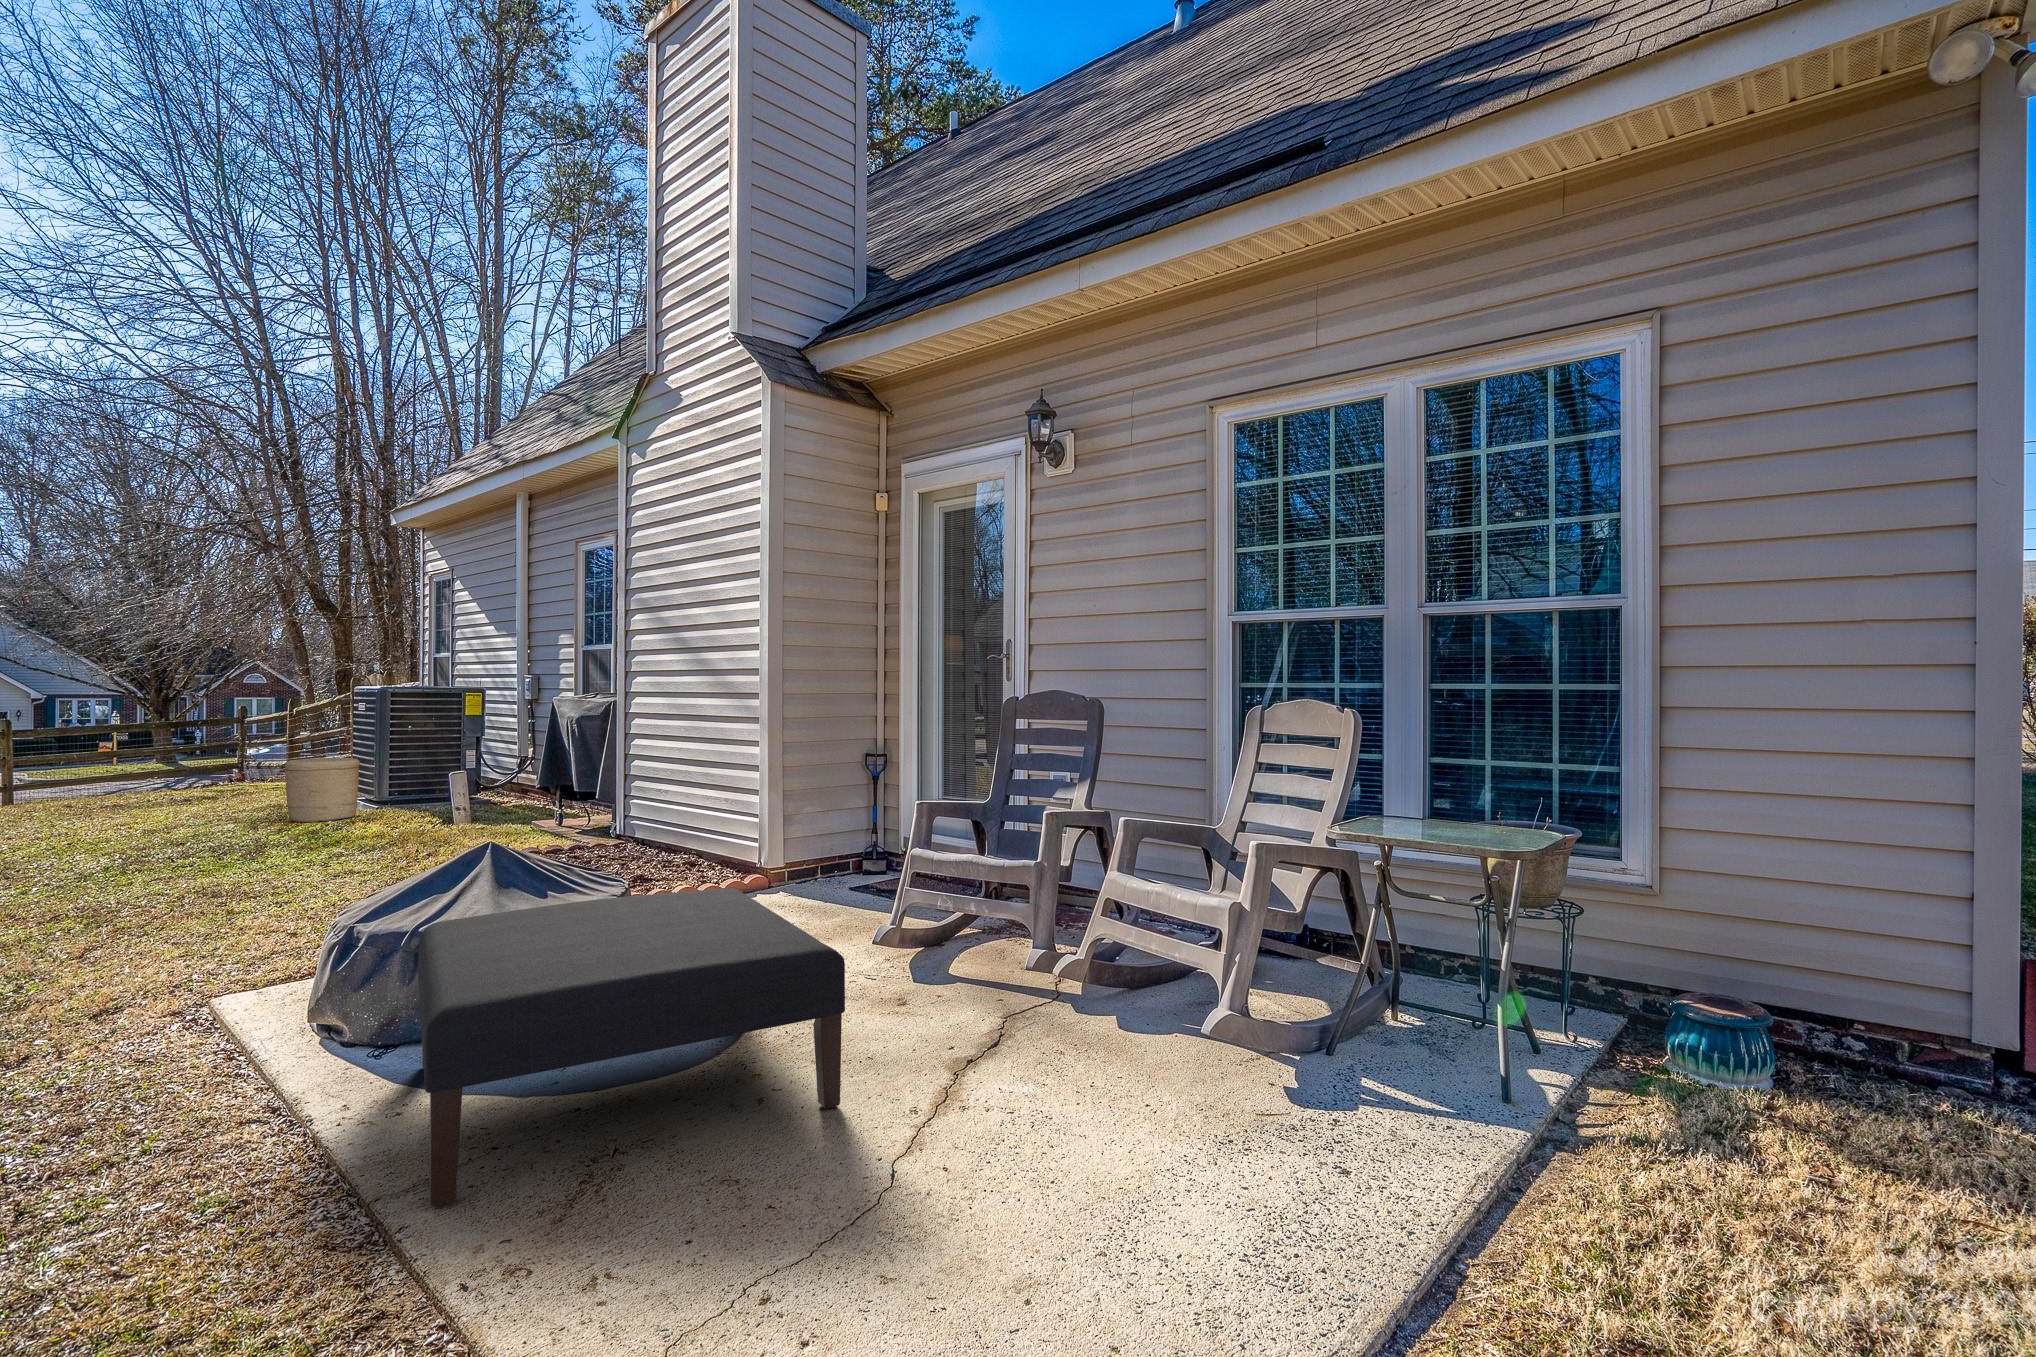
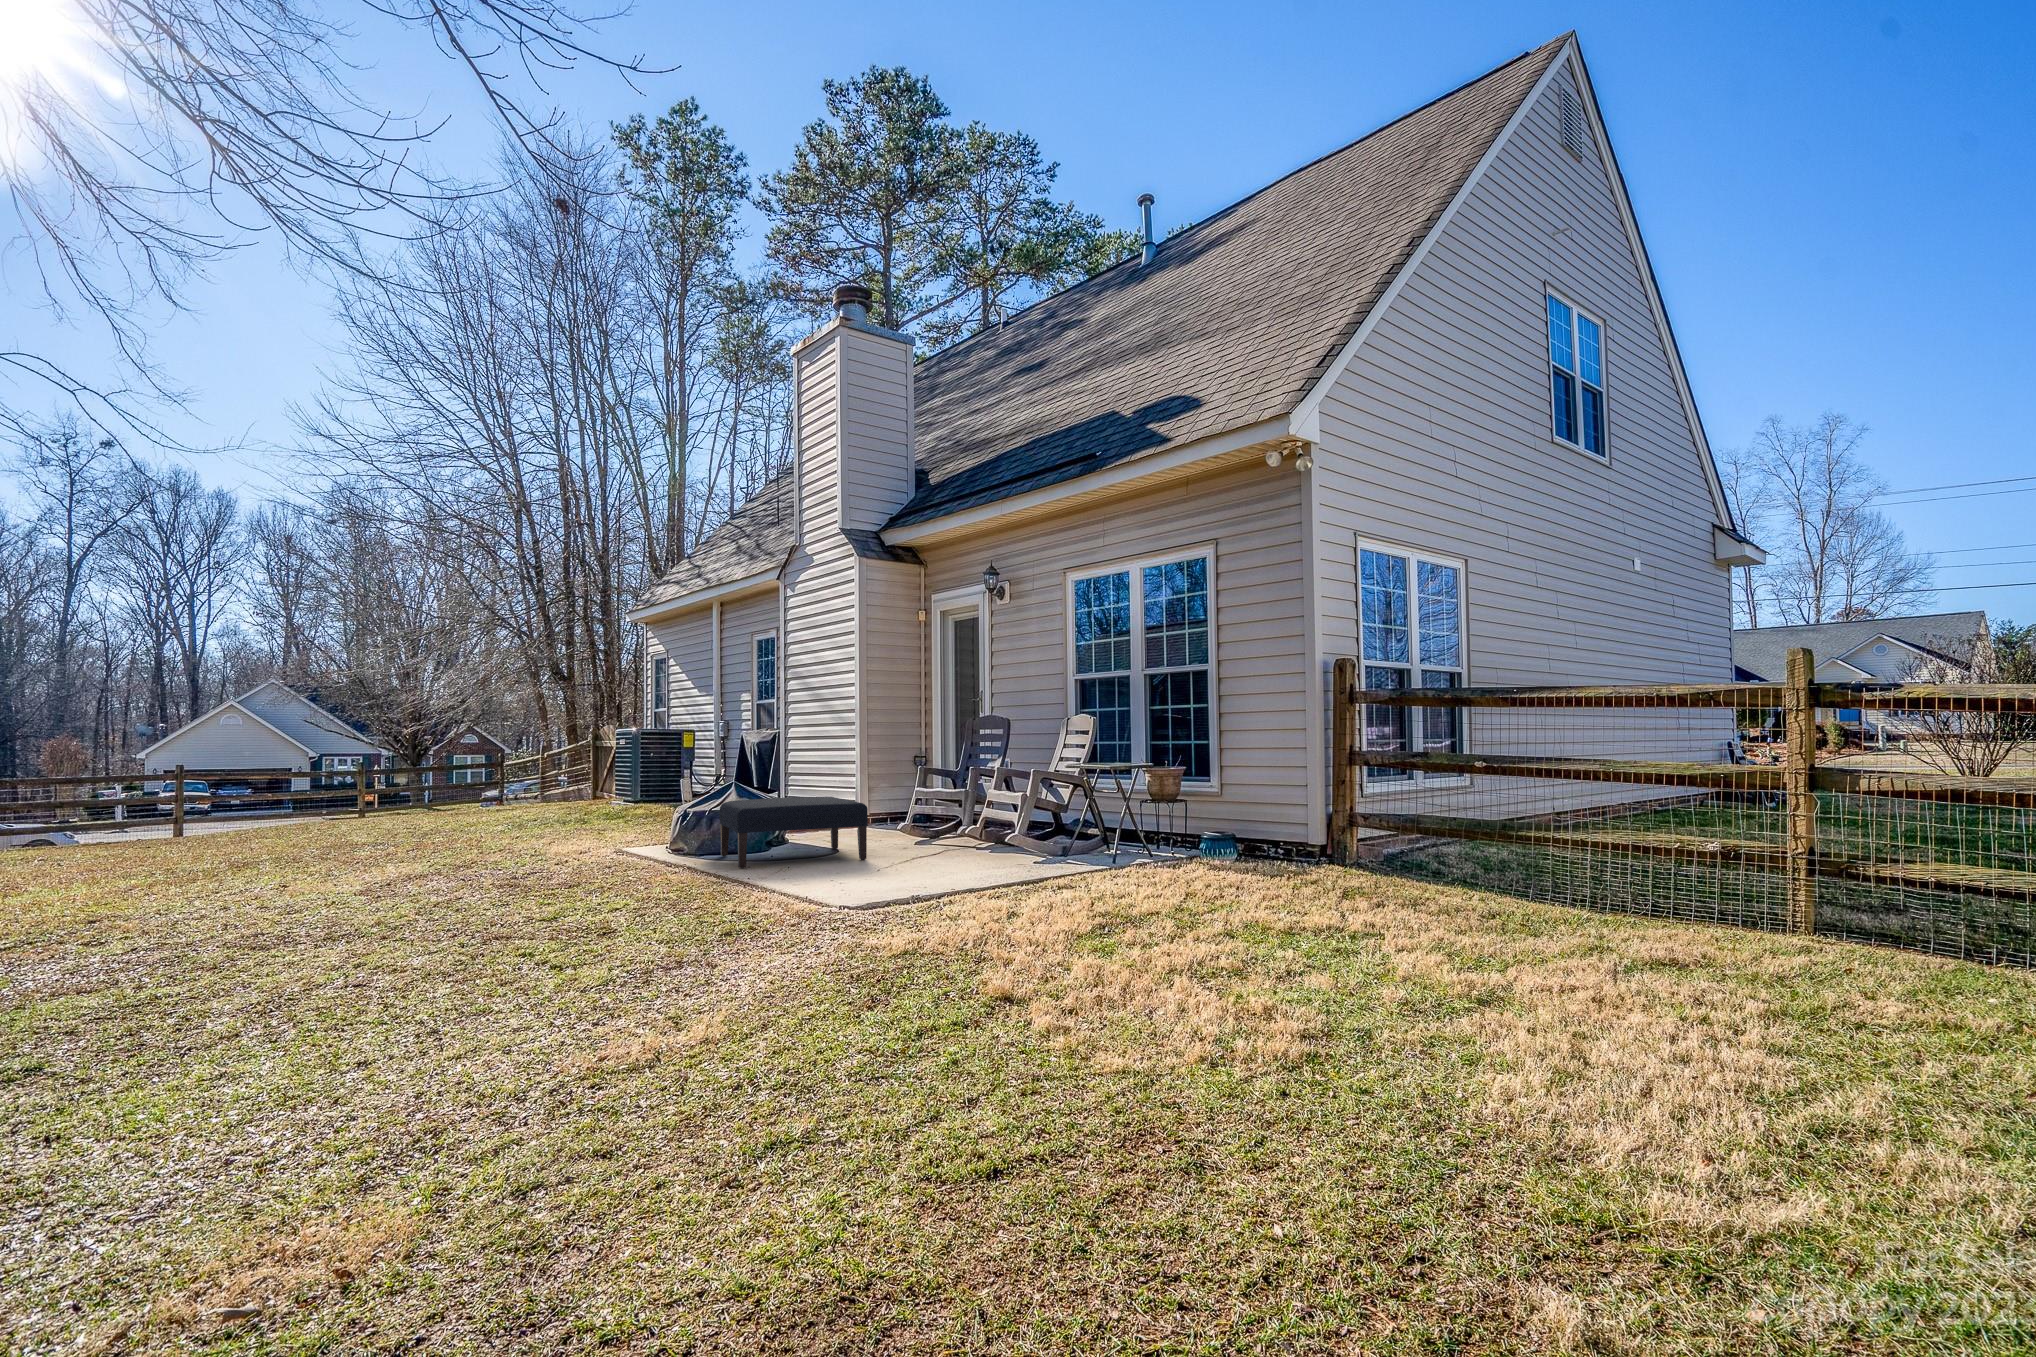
woven basket: present [285,758,360,822] -> none [588,774,628,812]

